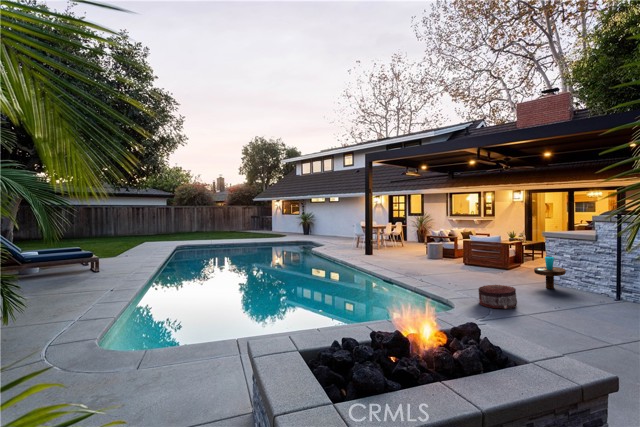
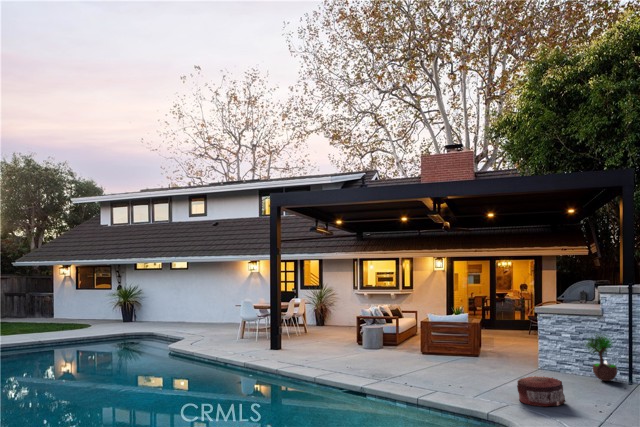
potted tree: none [570,251,605,297] -> present [586,334,617,381]
side table: present [534,257,566,289] -> none [536,338,570,376]

